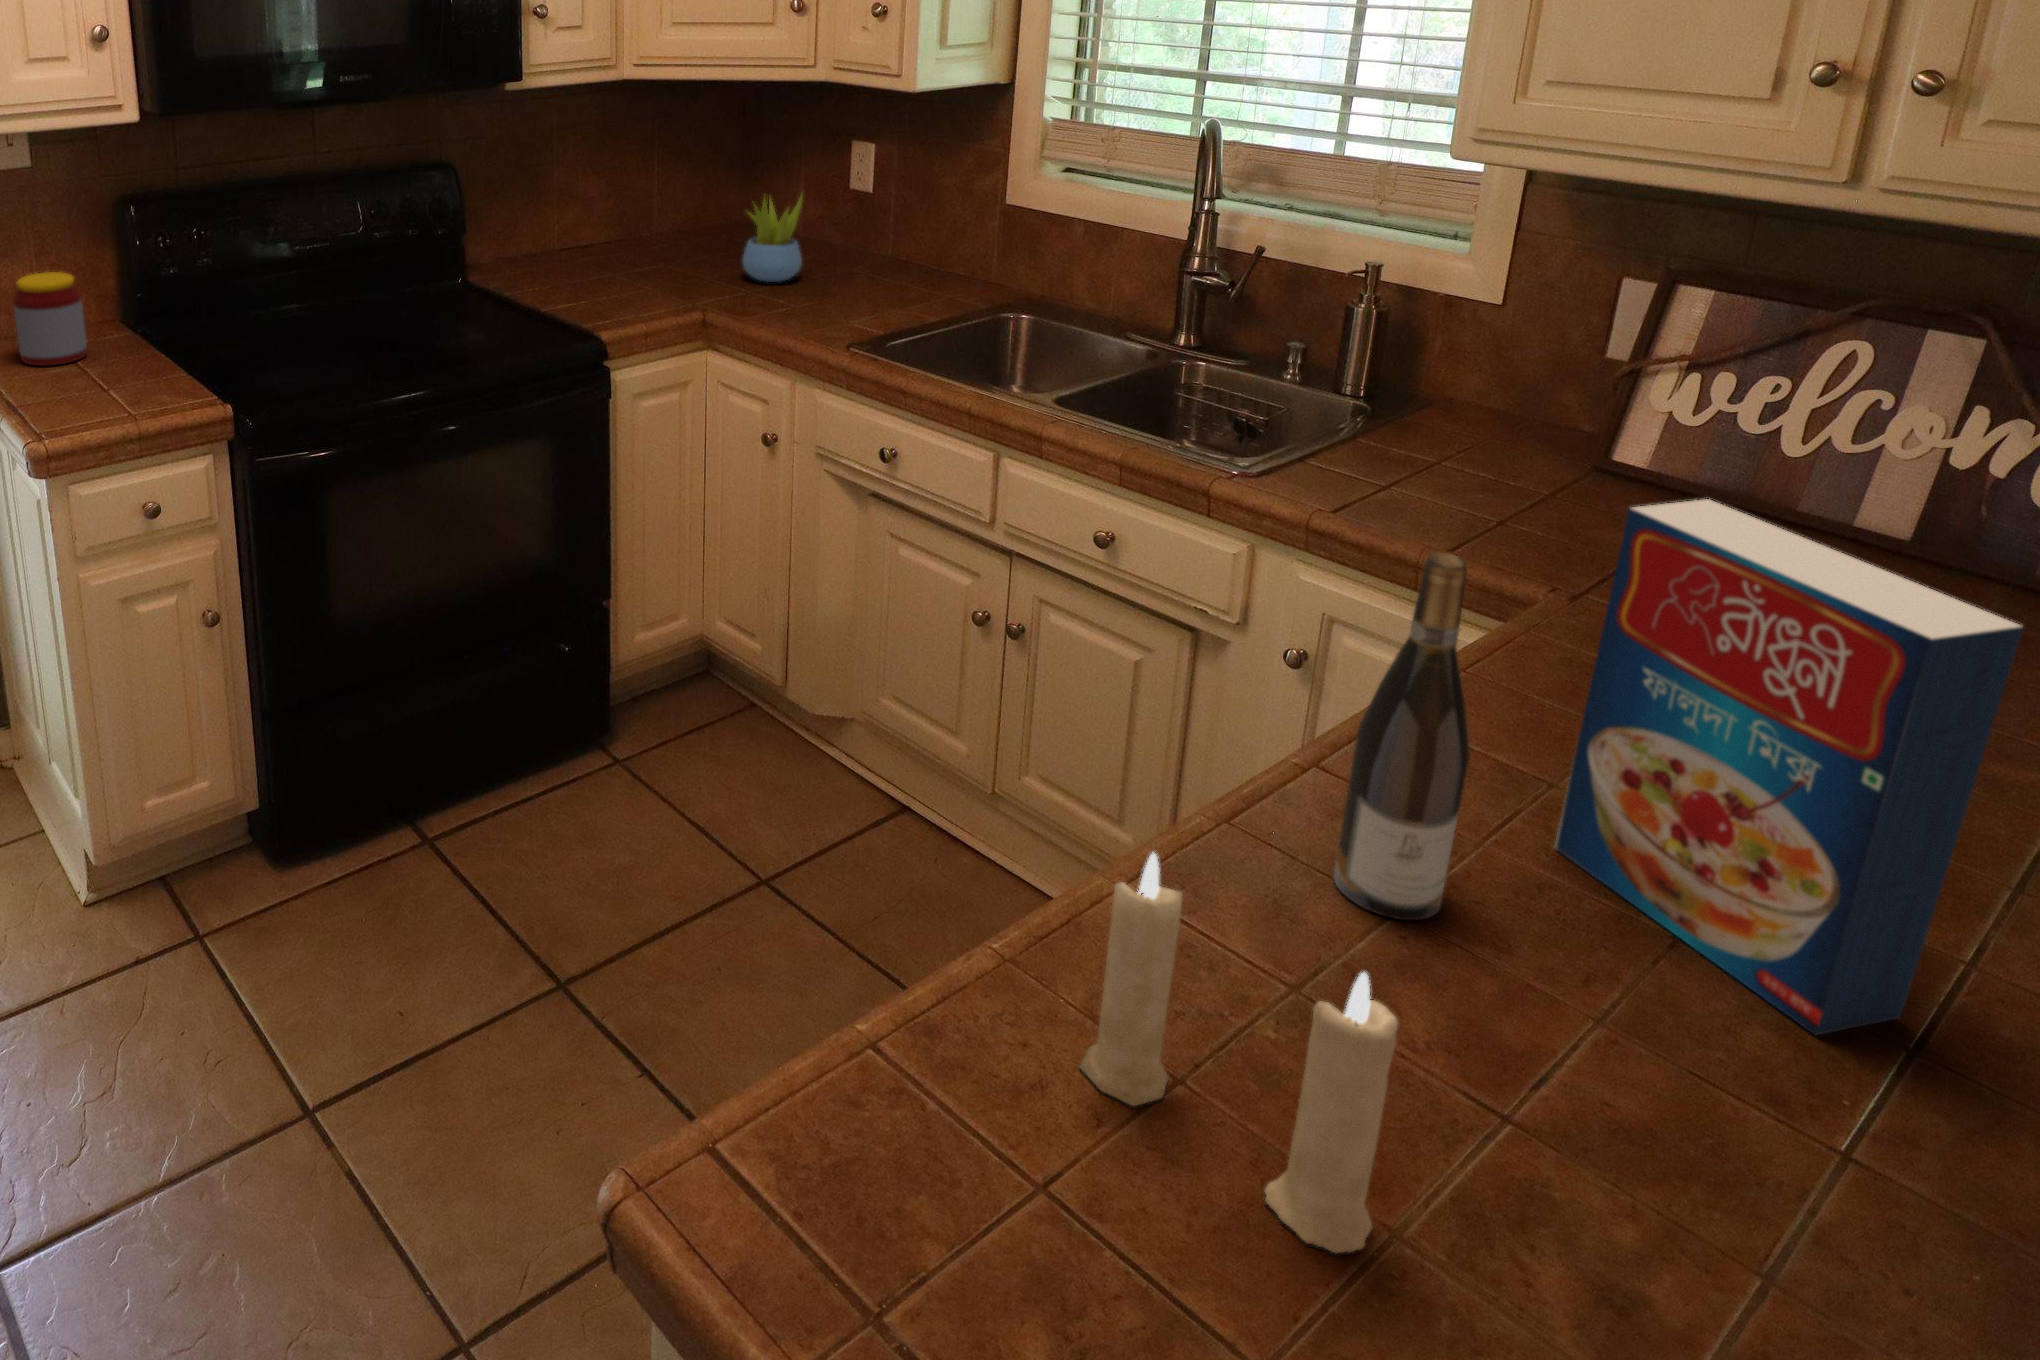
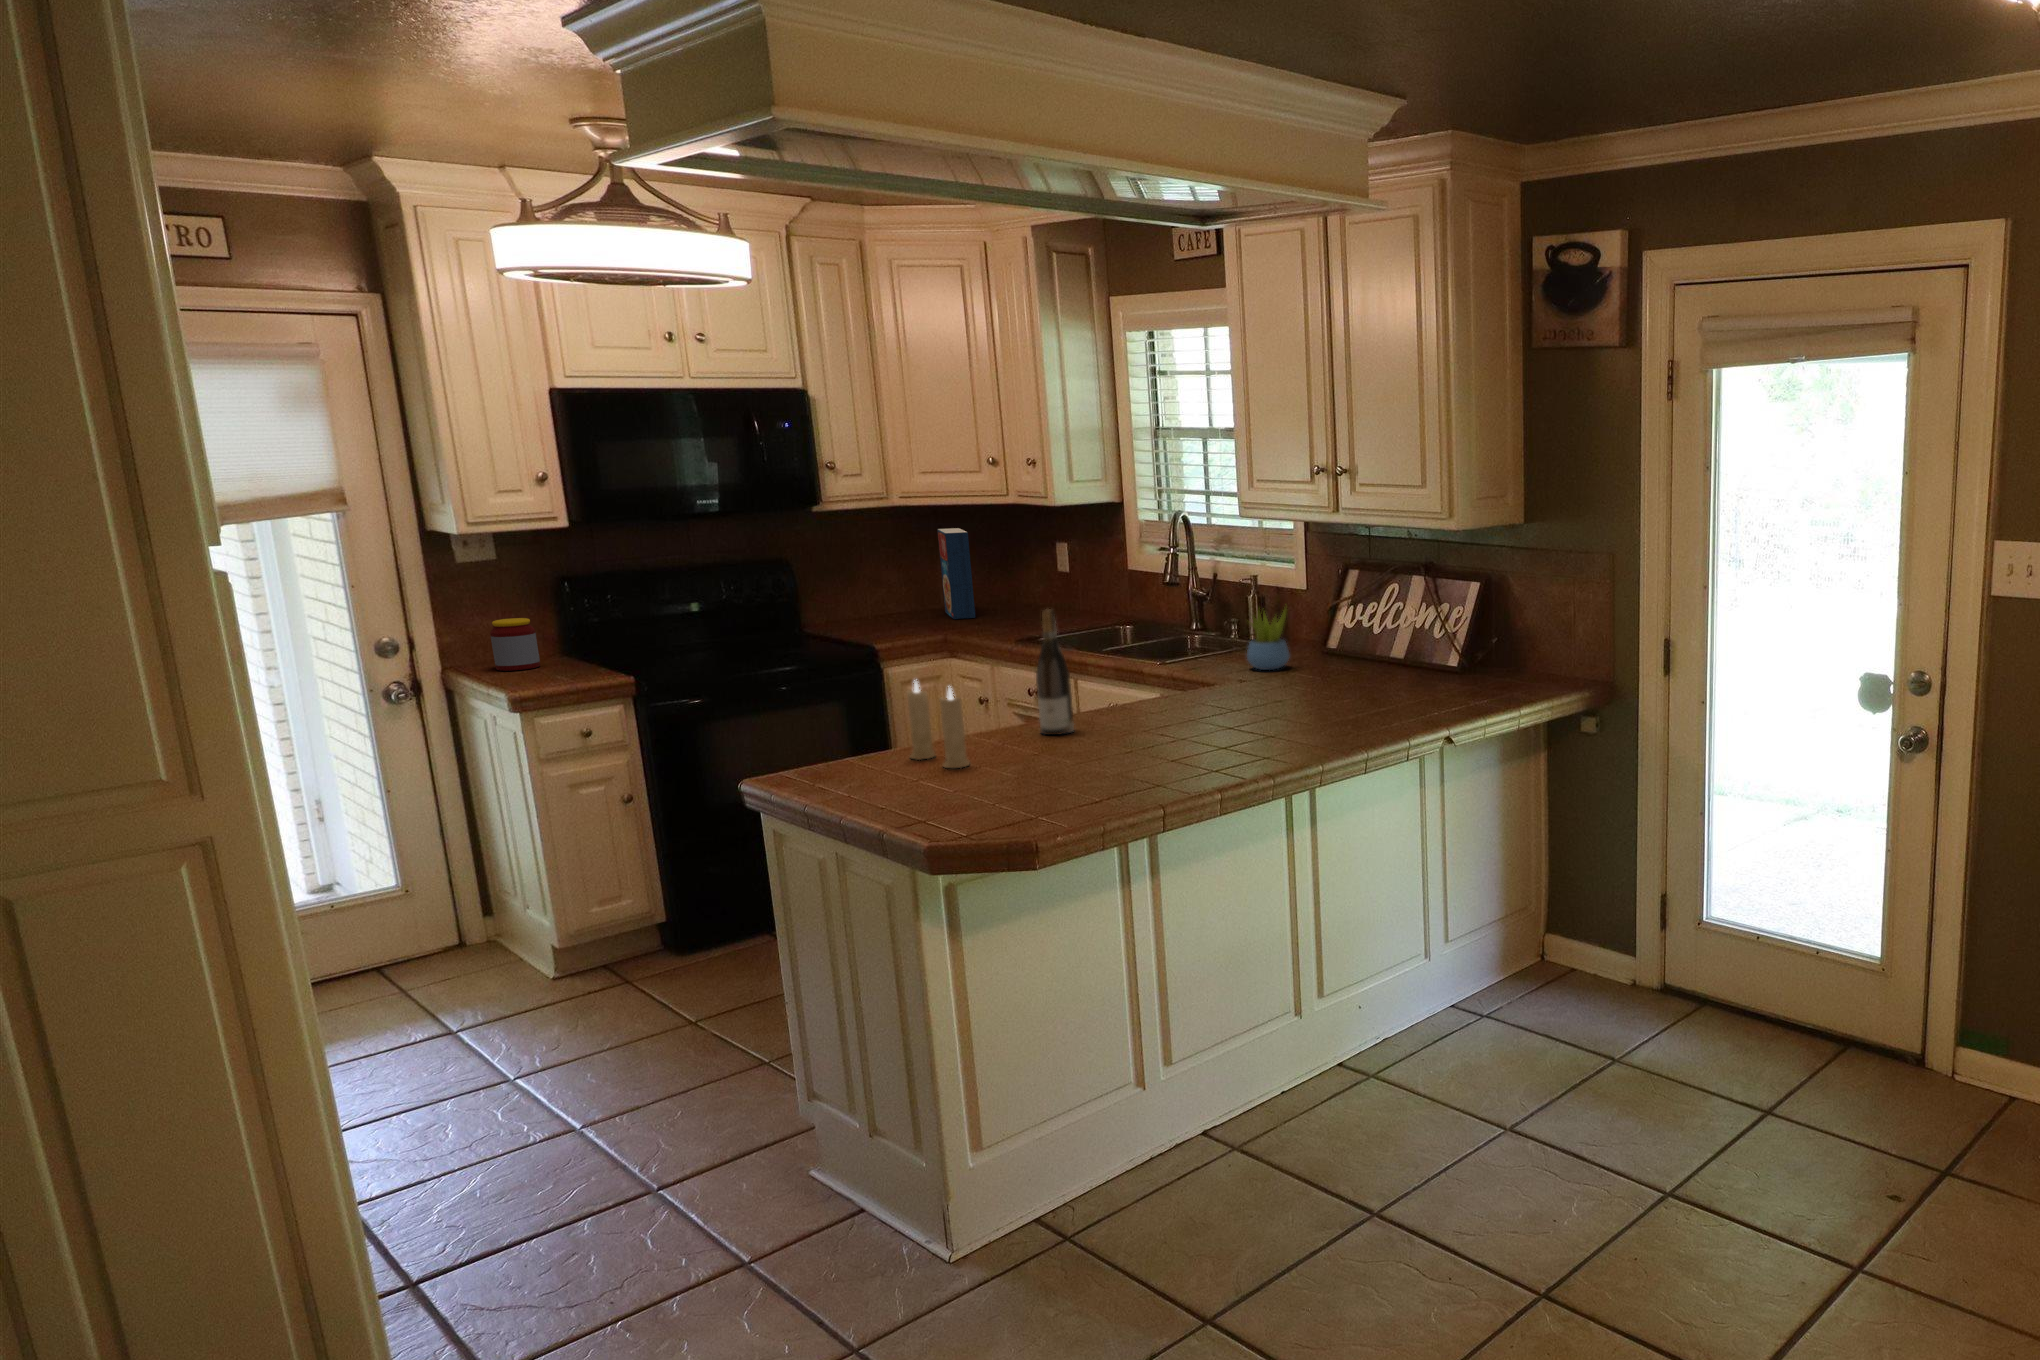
succulent plant: present [743,195,803,282] -> present [1247,607,1289,670]
cereal box: present [1555,499,2023,1035] -> present [937,528,976,619]

